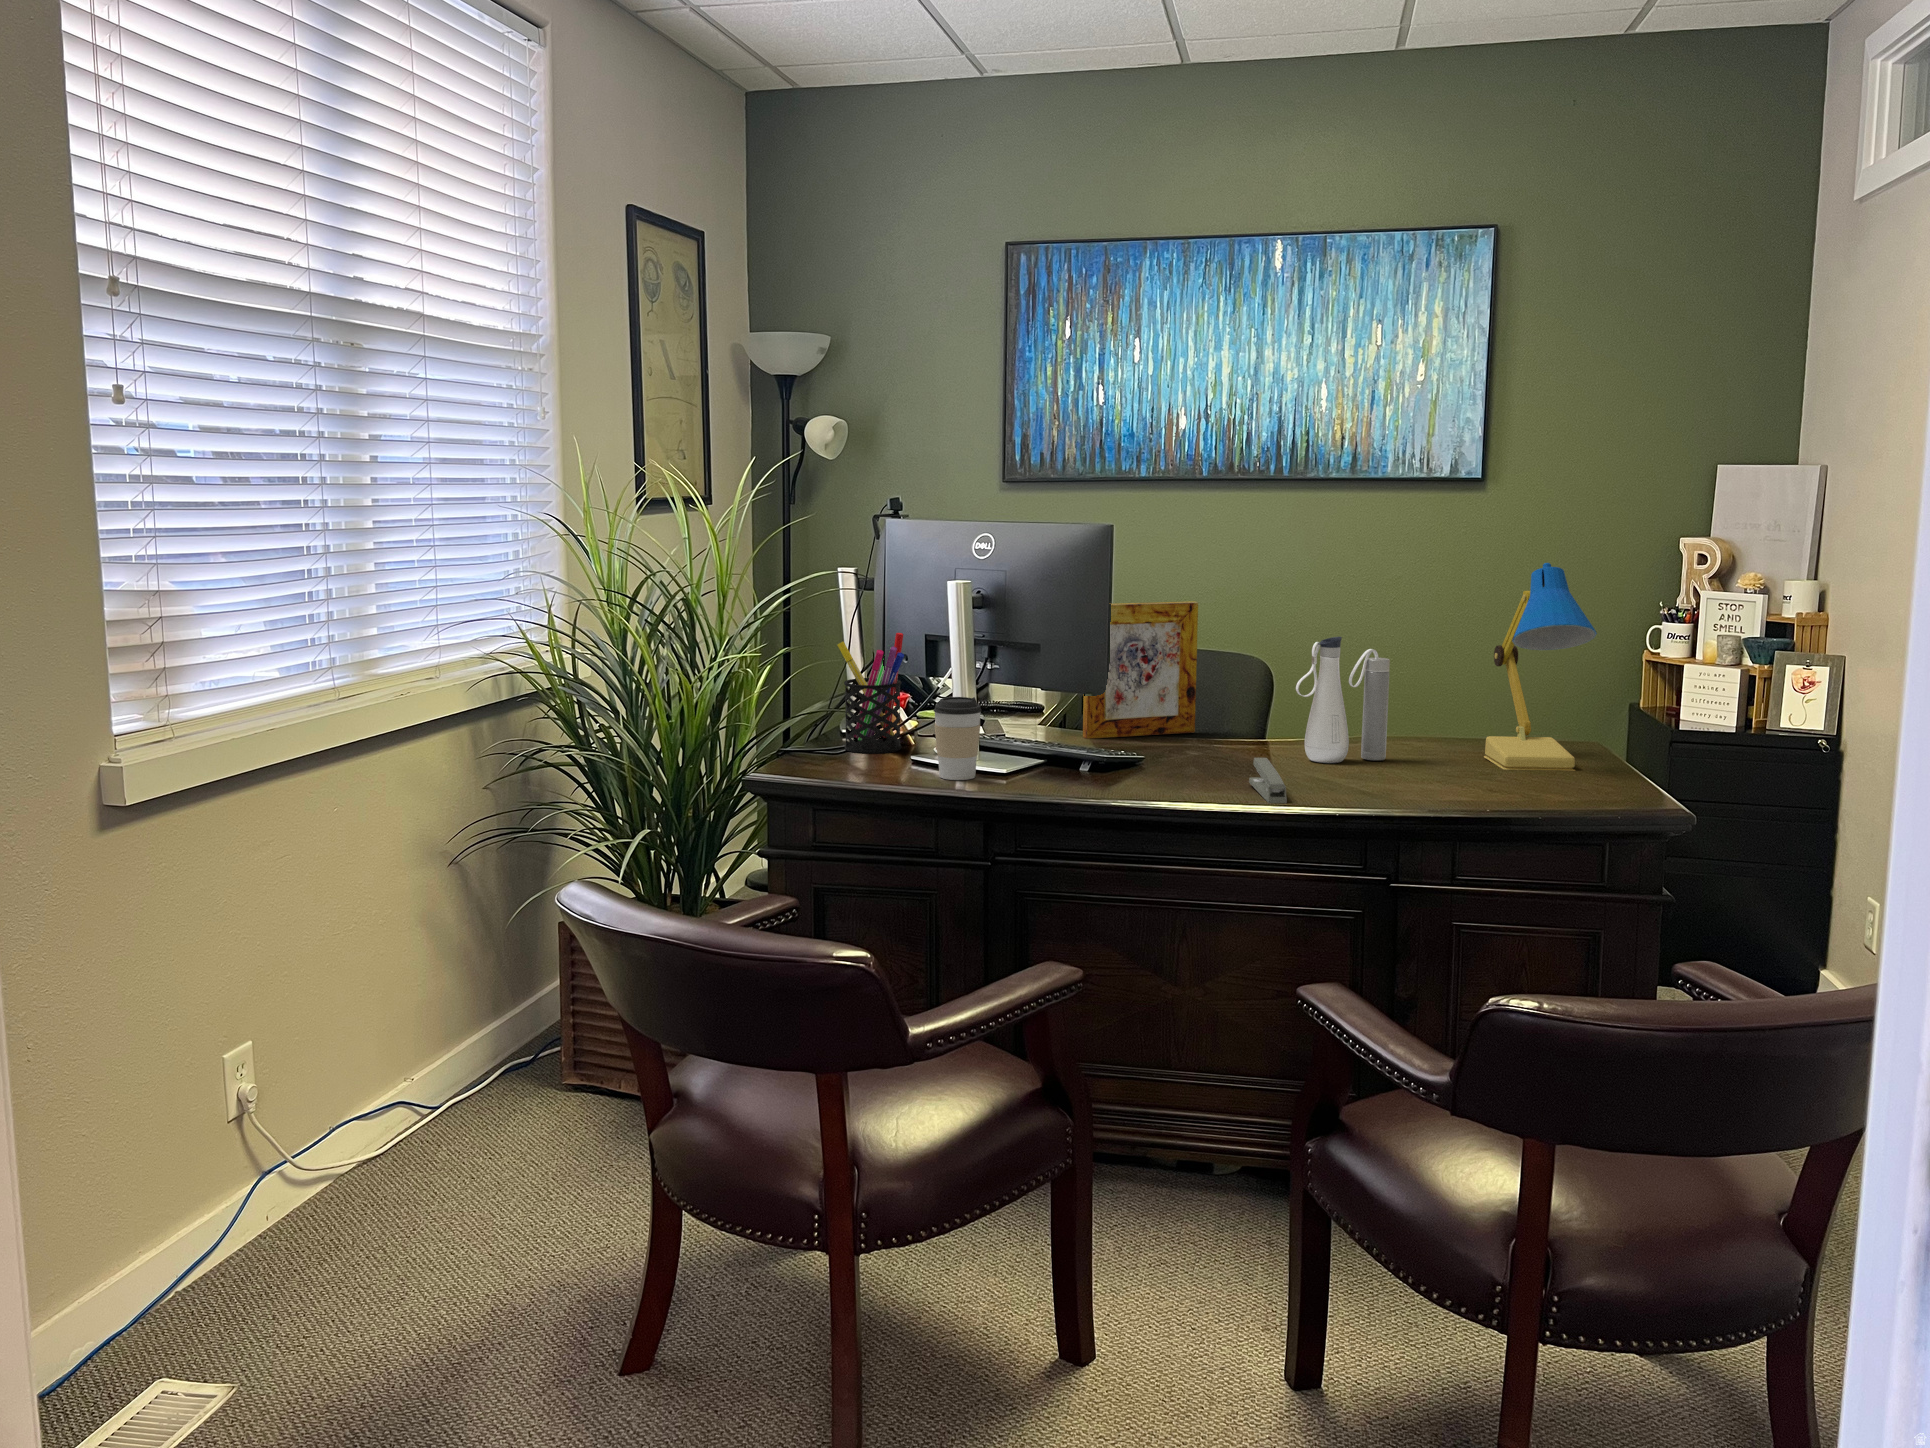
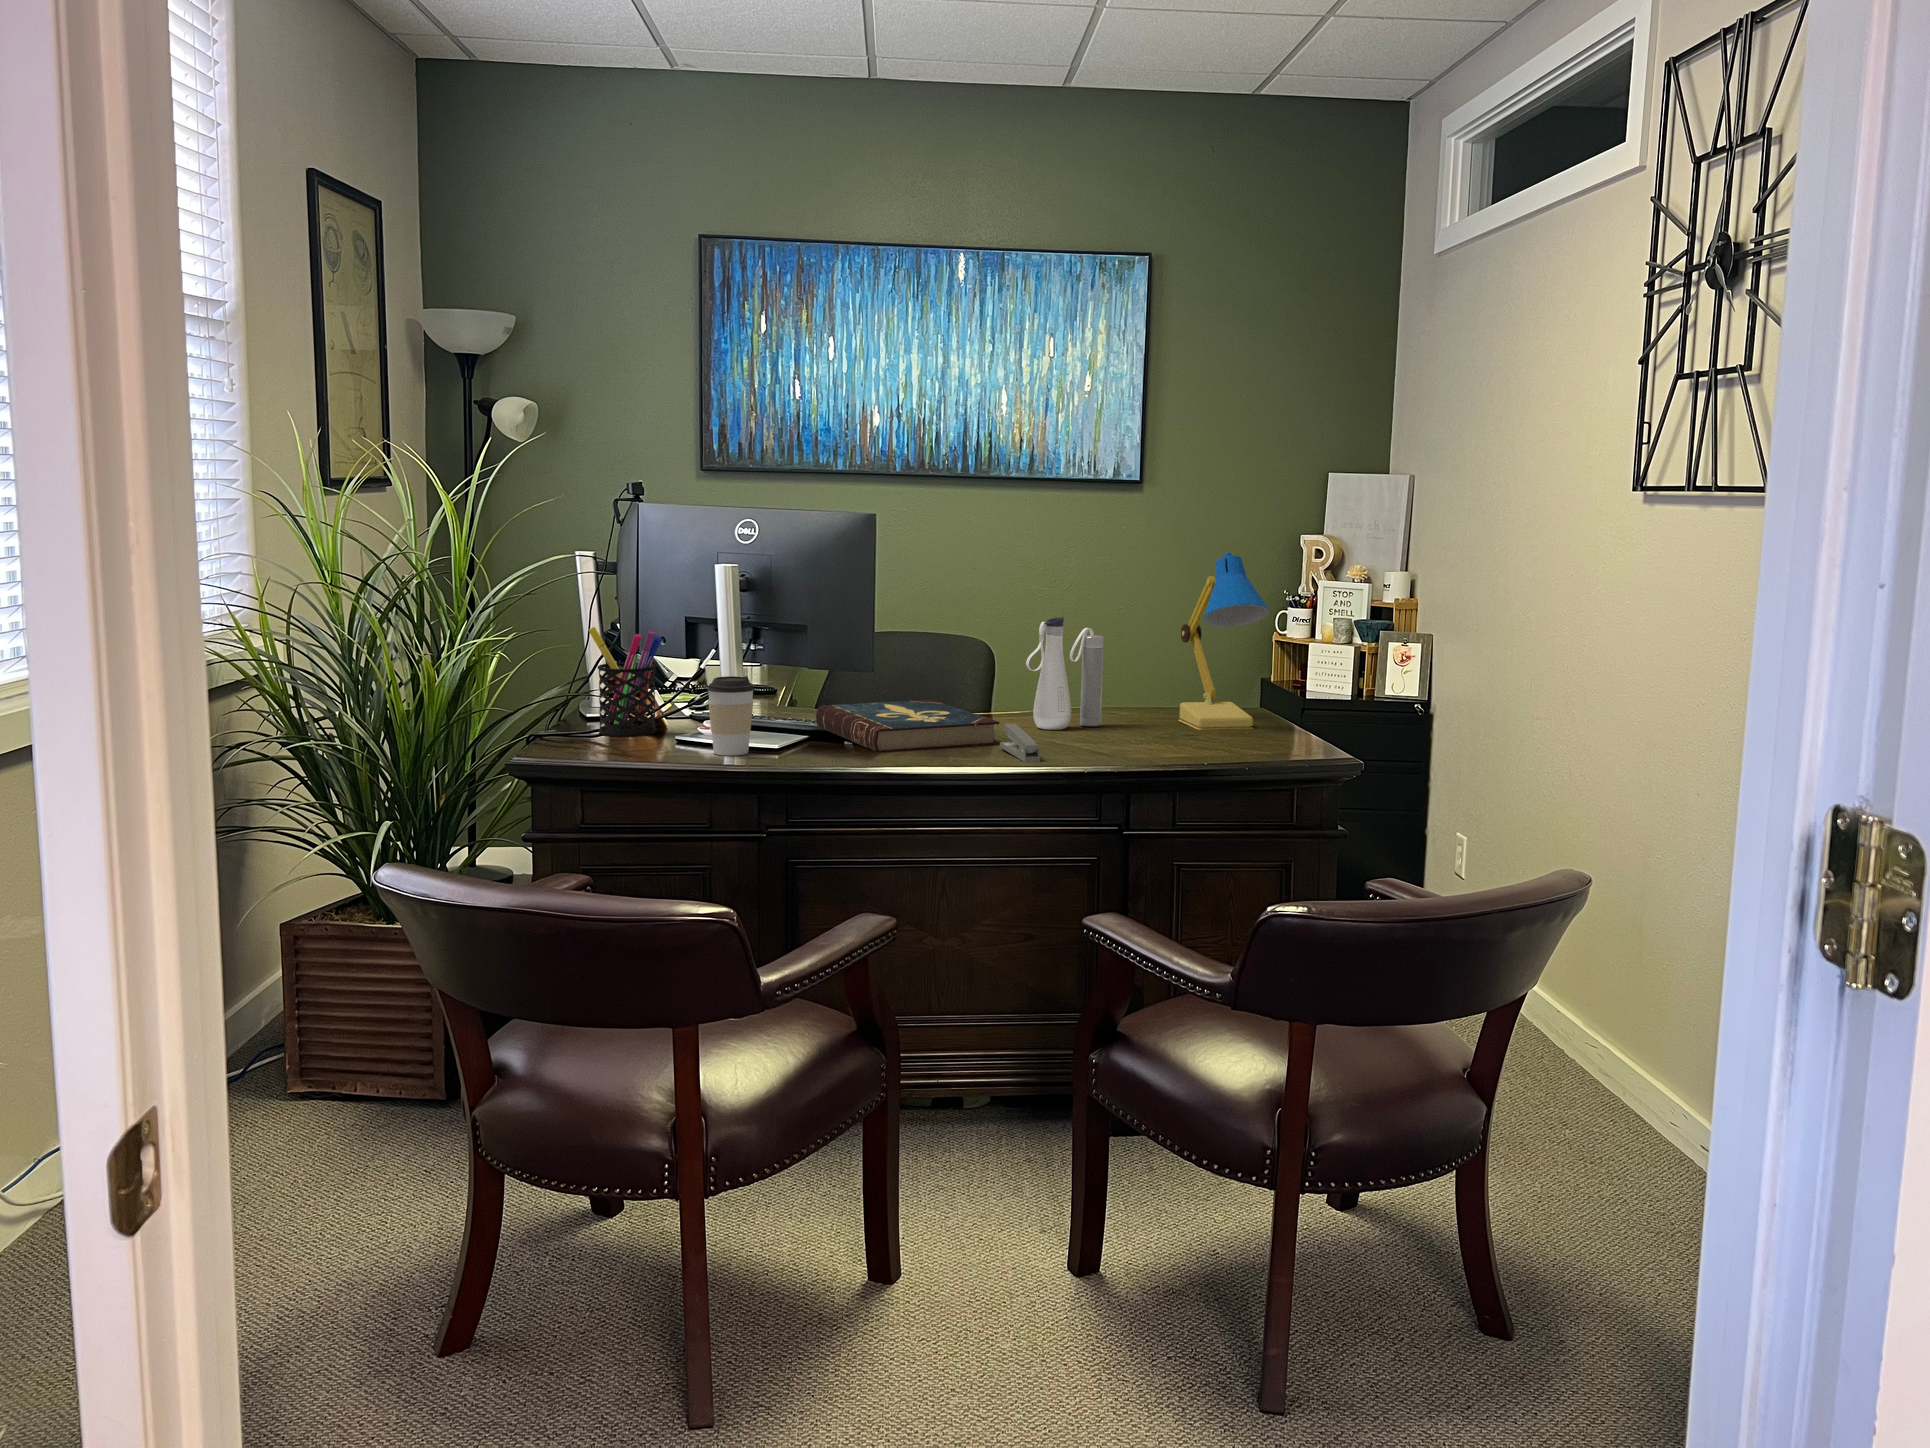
picture frame: present [1083,601,1198,739] -> none [824,587,926,717]
book: none [1062,724,1254,785] -> present [816,700,999,752]

